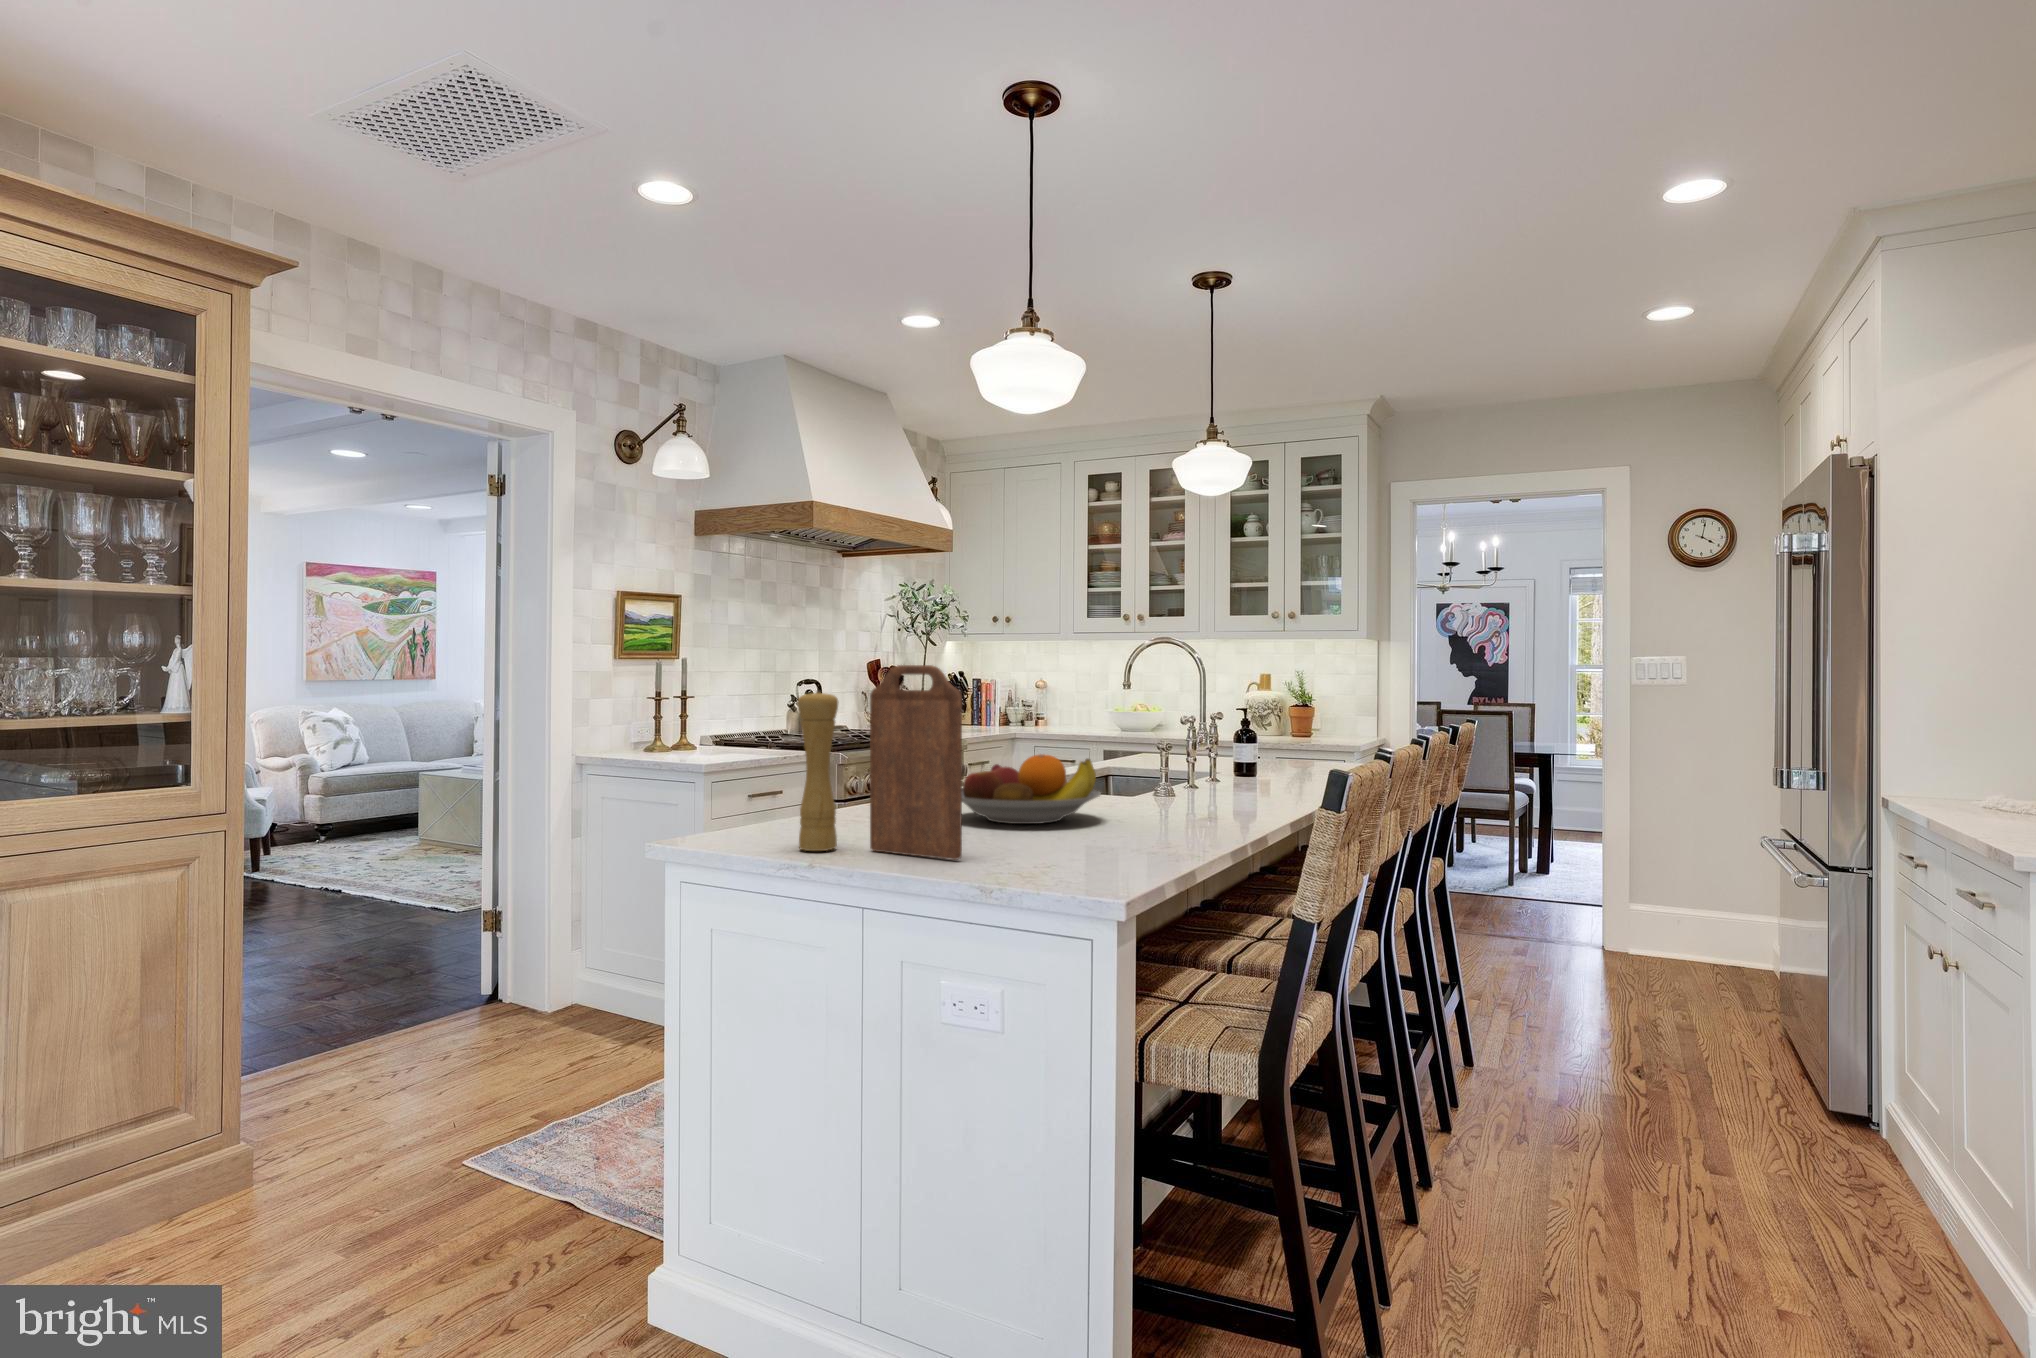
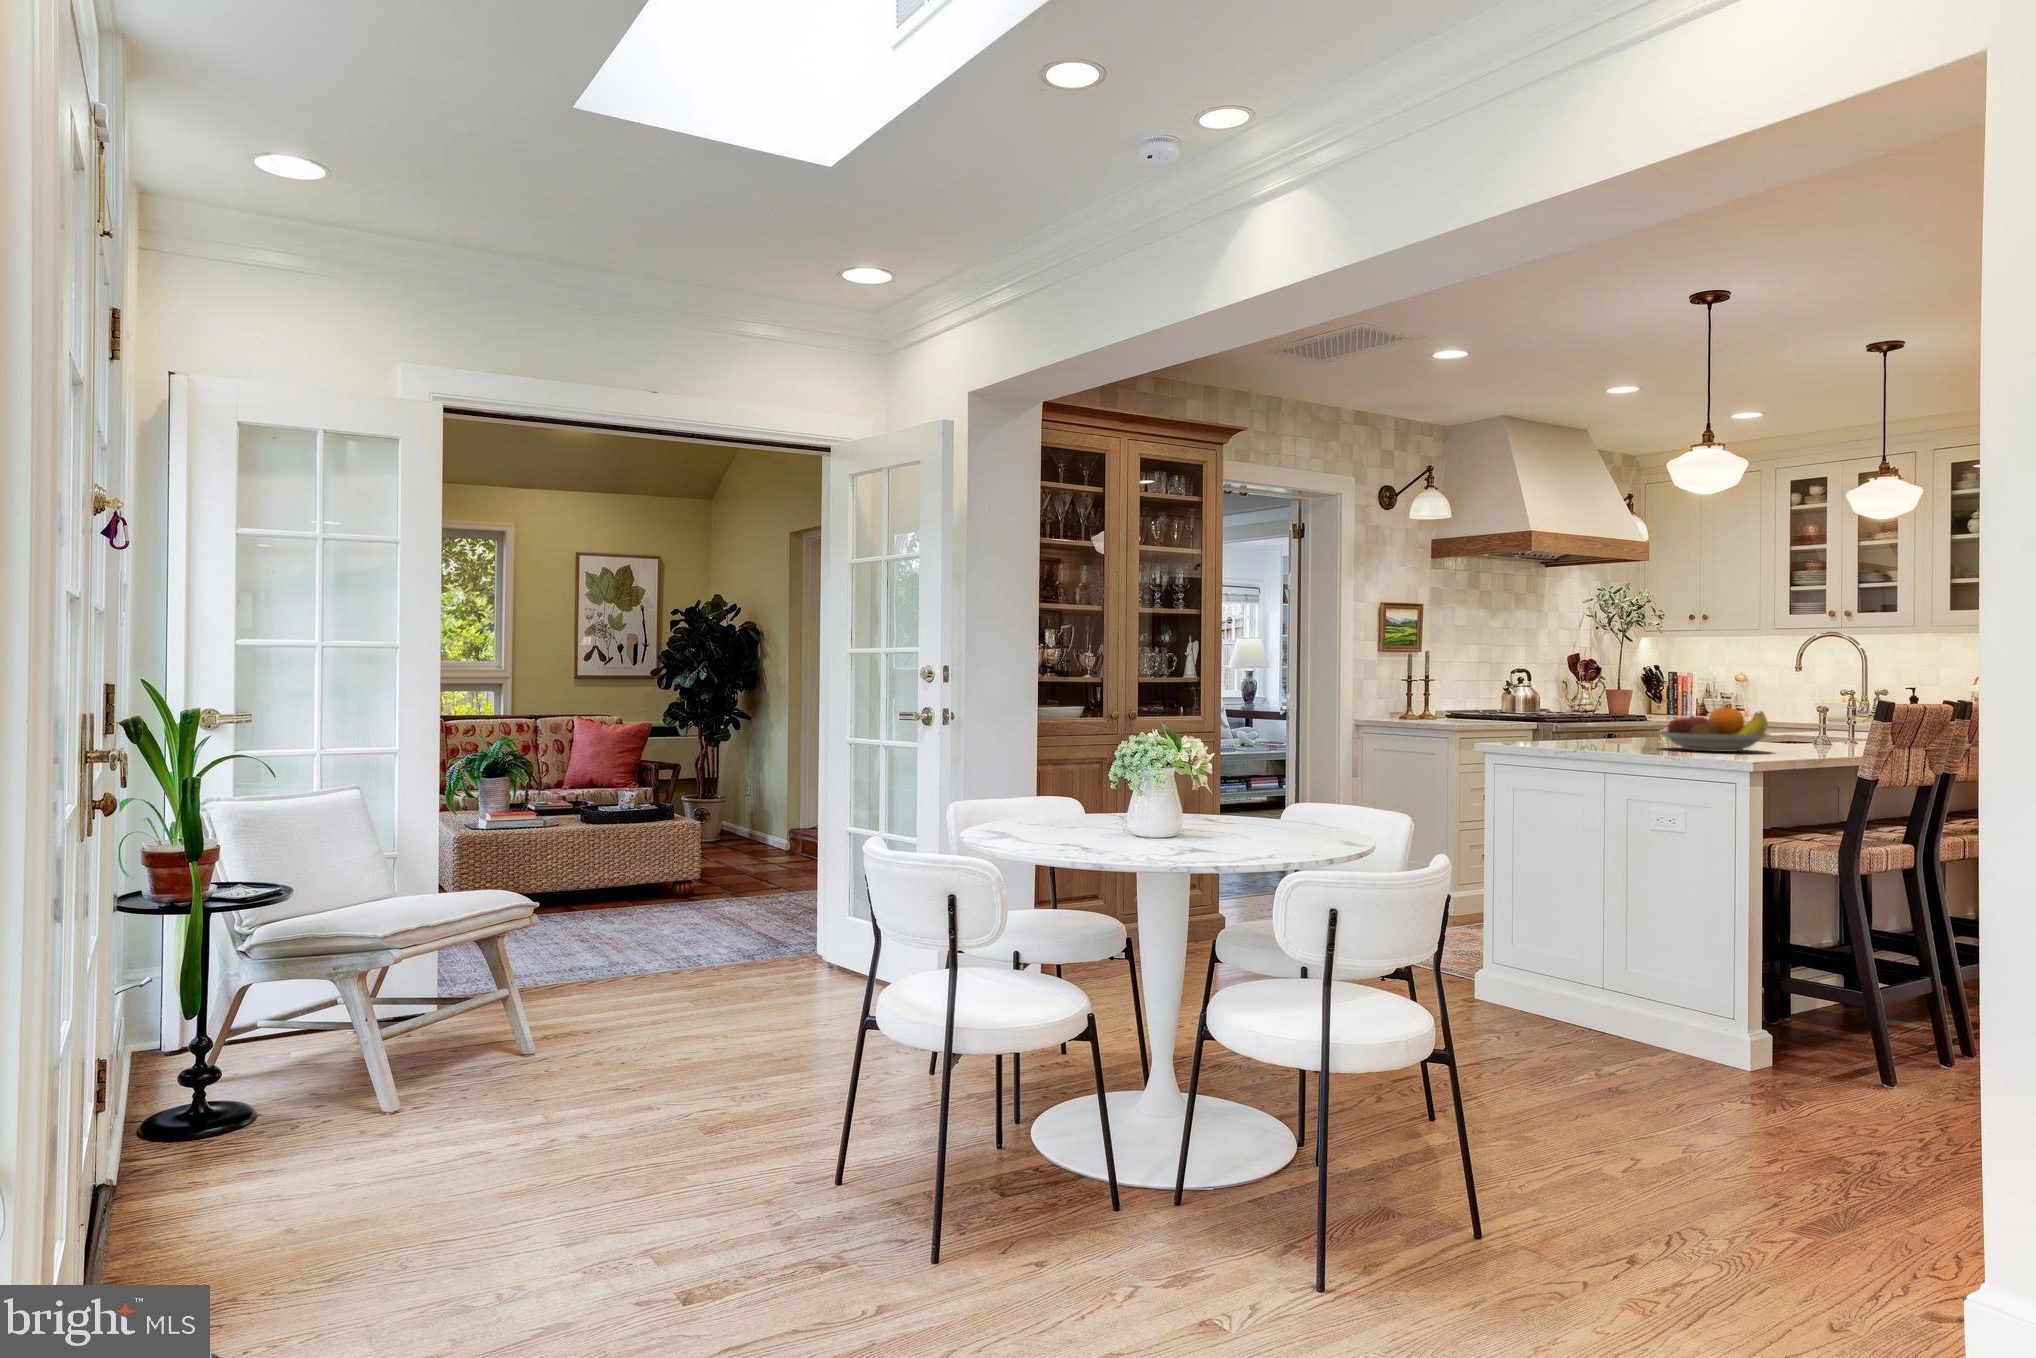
cutting board: present [870,665,962,860] -> none [1610,646,1670,757]
pepper mill: present [797,691,839,851] -> none [1565,662,1590,752]

